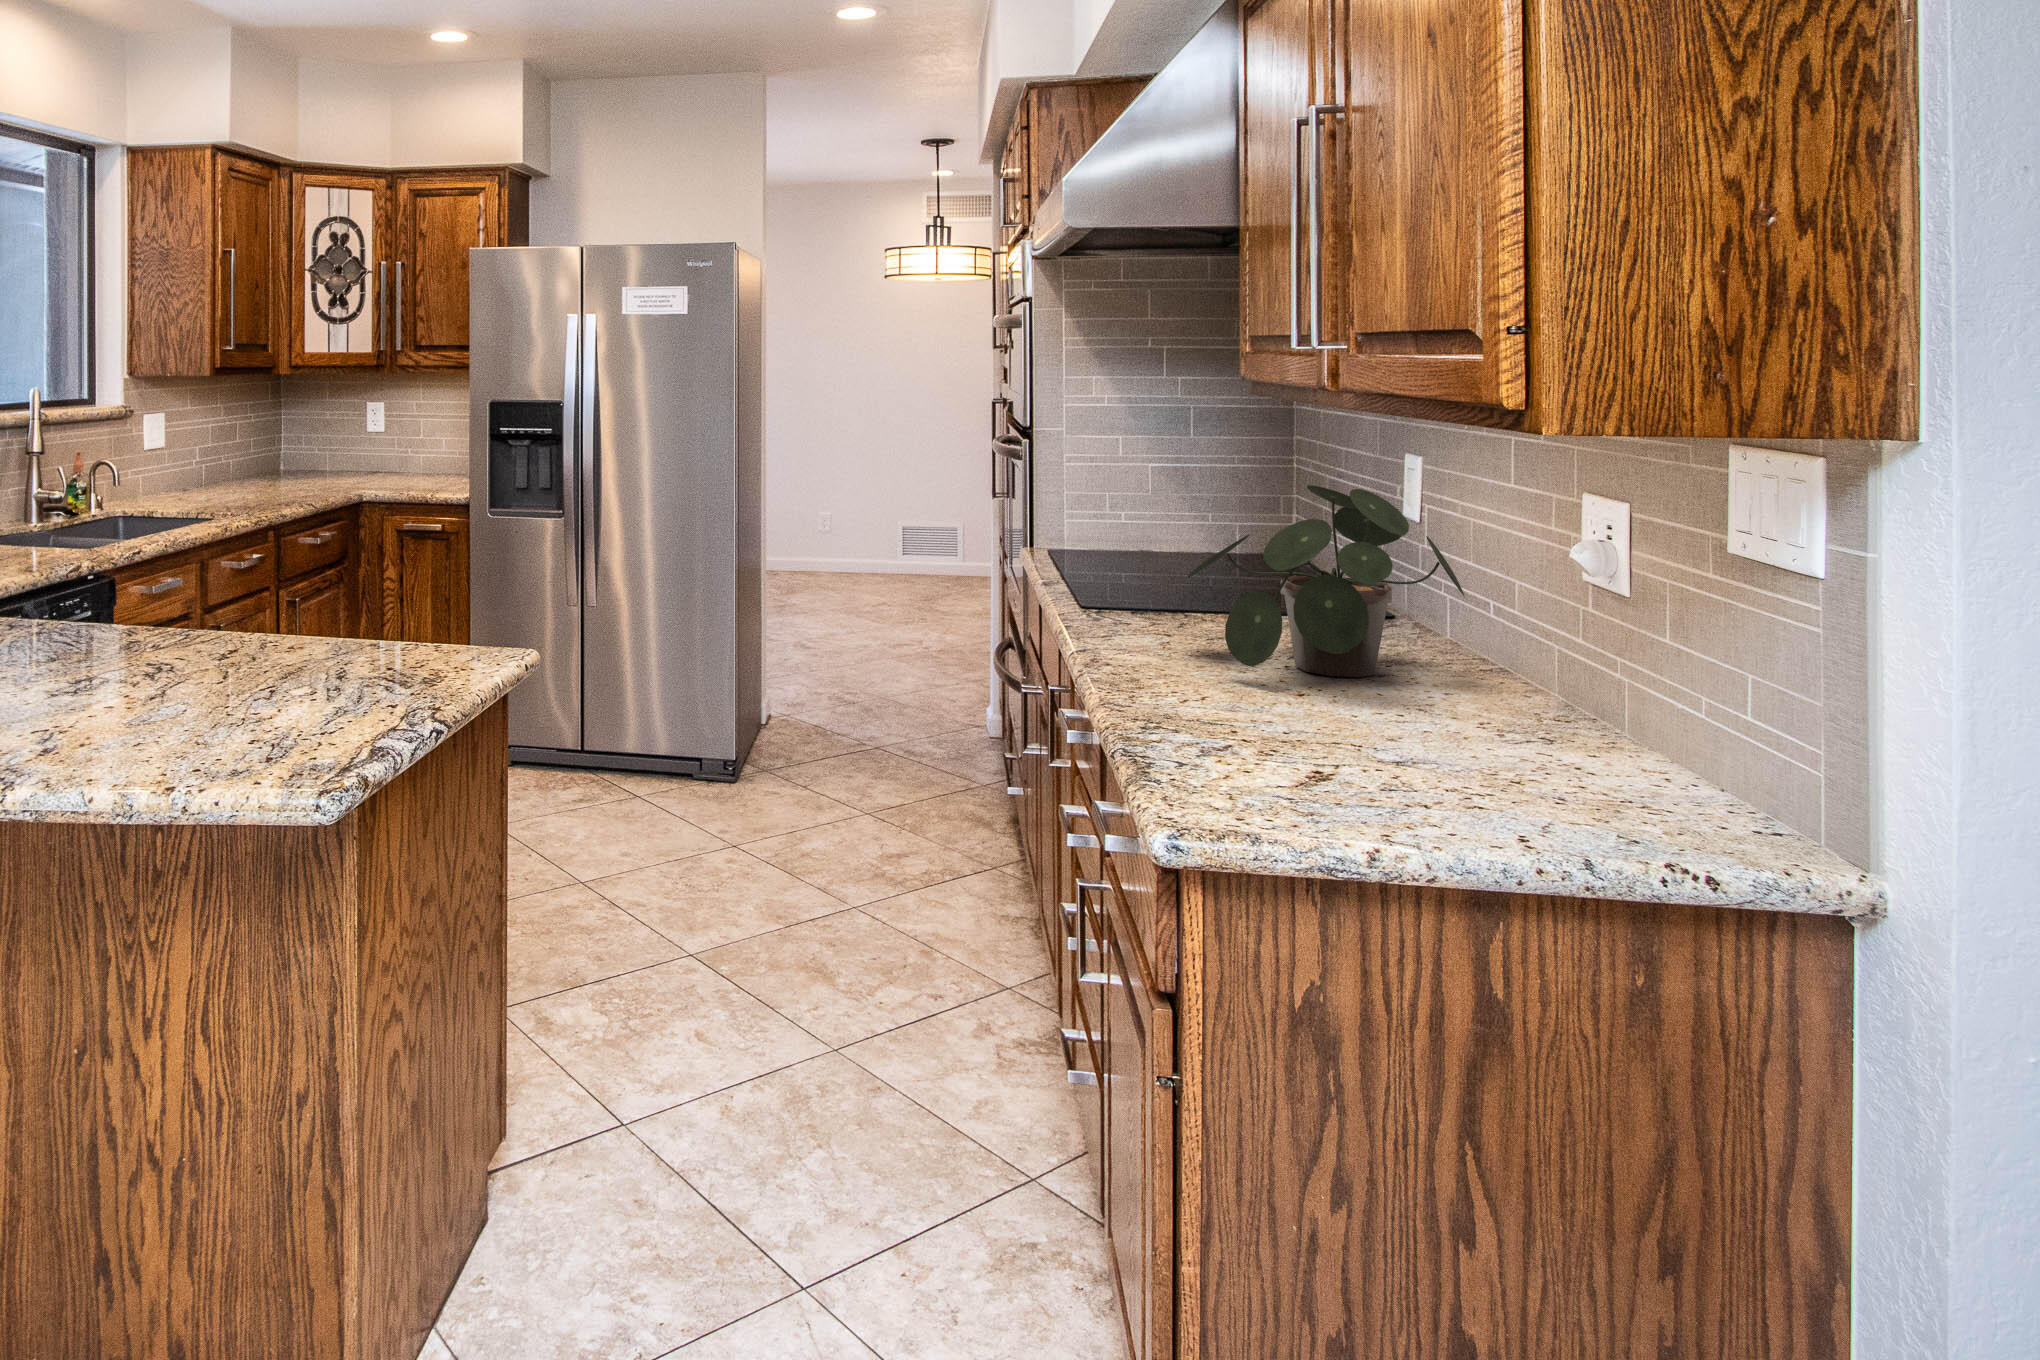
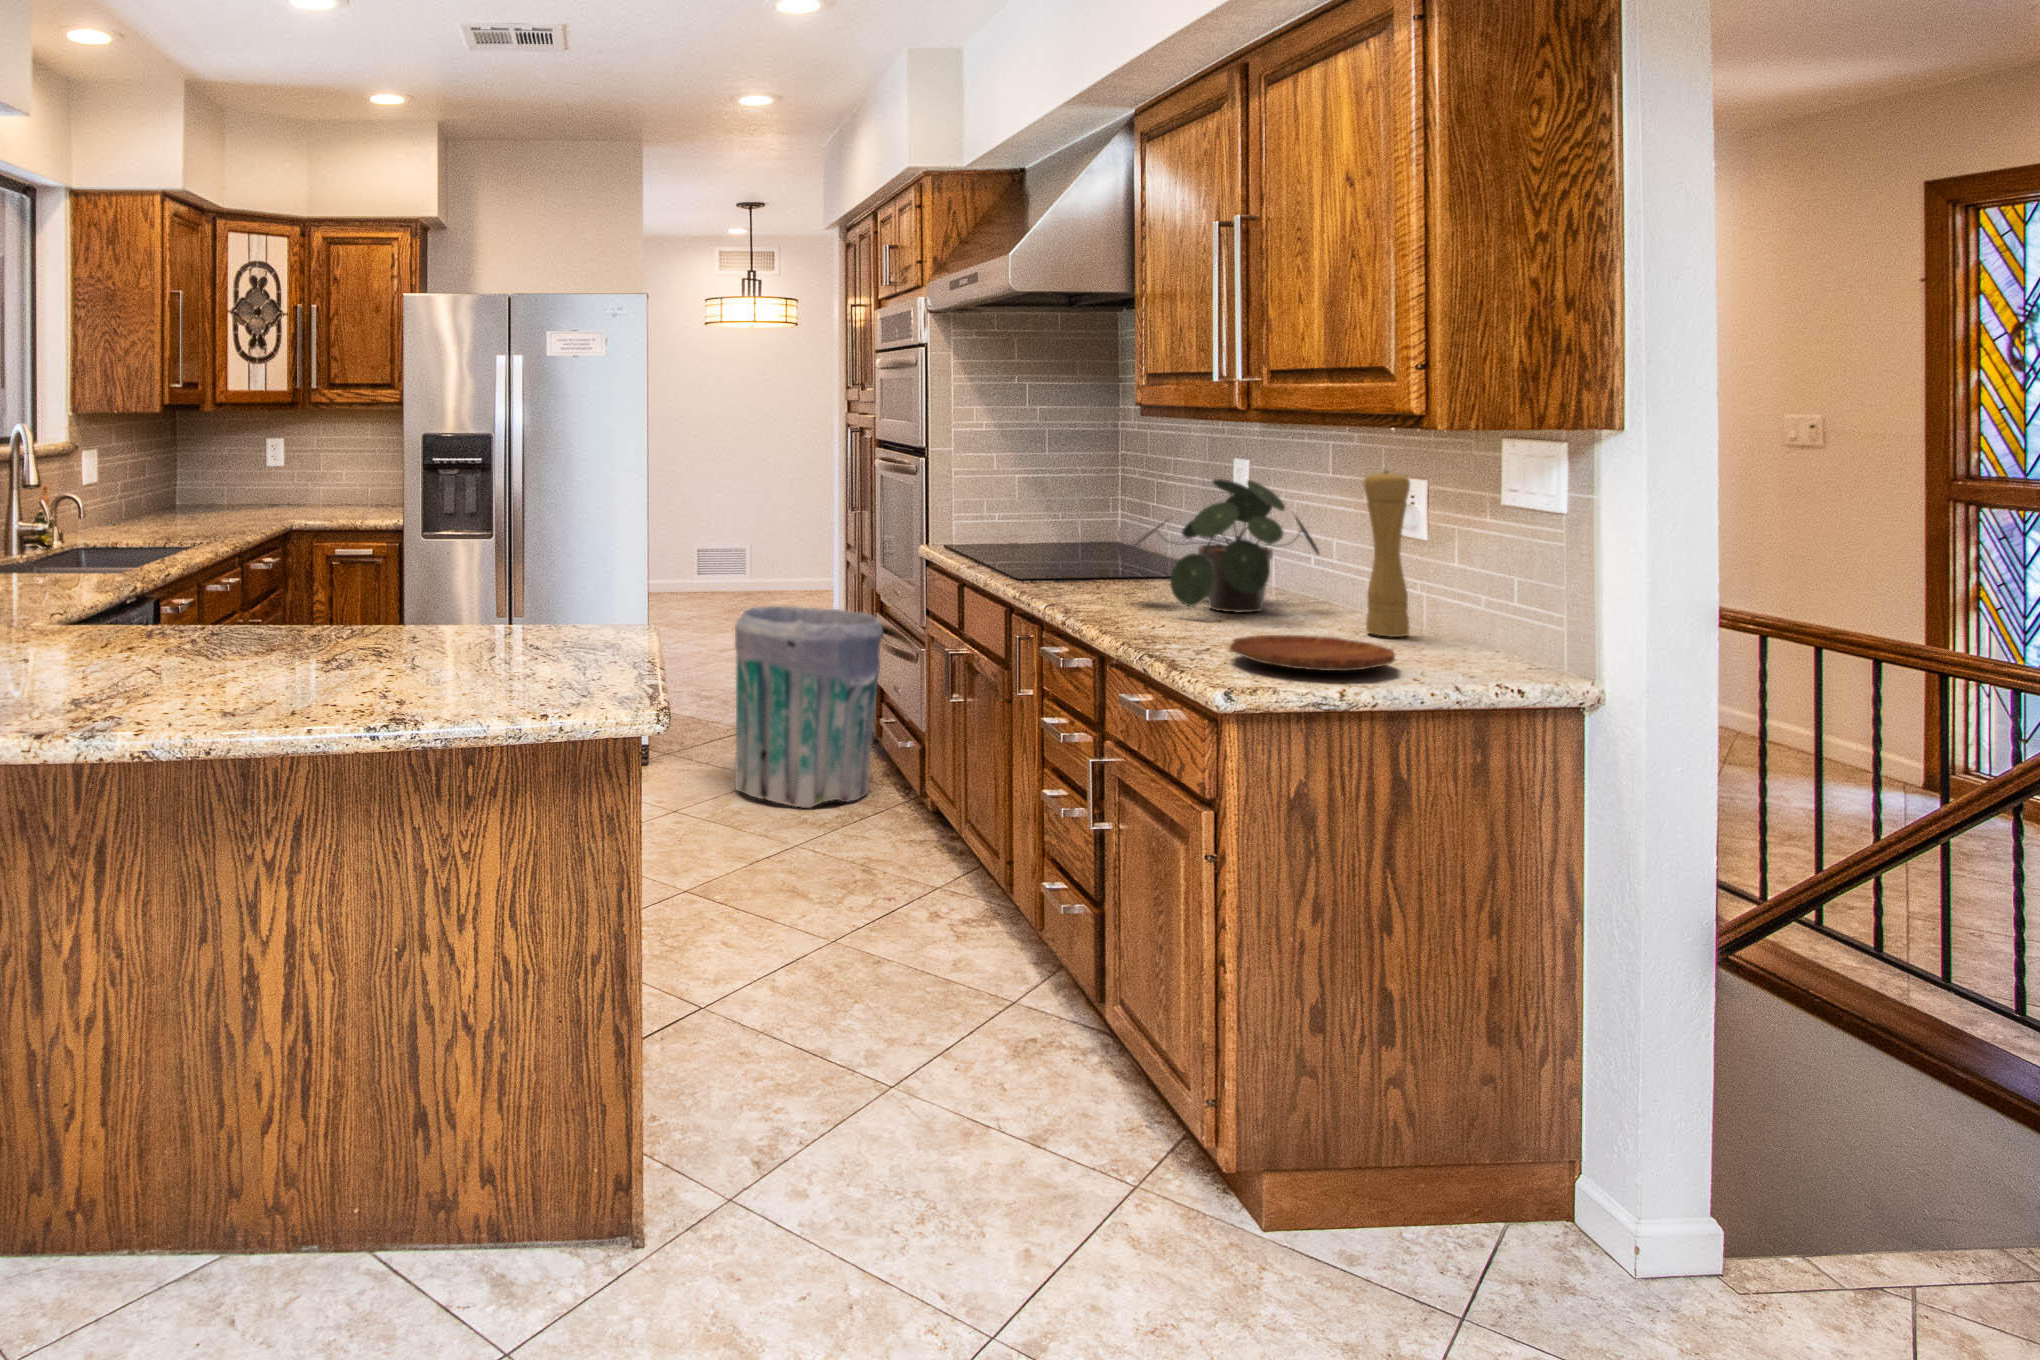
pepper mill: none [1506,485,1582,738] -> present [1364,471,1410,637]
trash can: none [809,605,988,849] -> present [735,606,882,808]
tray: none [1232,727,1501,804] -> present [1230,635,1395,671]

